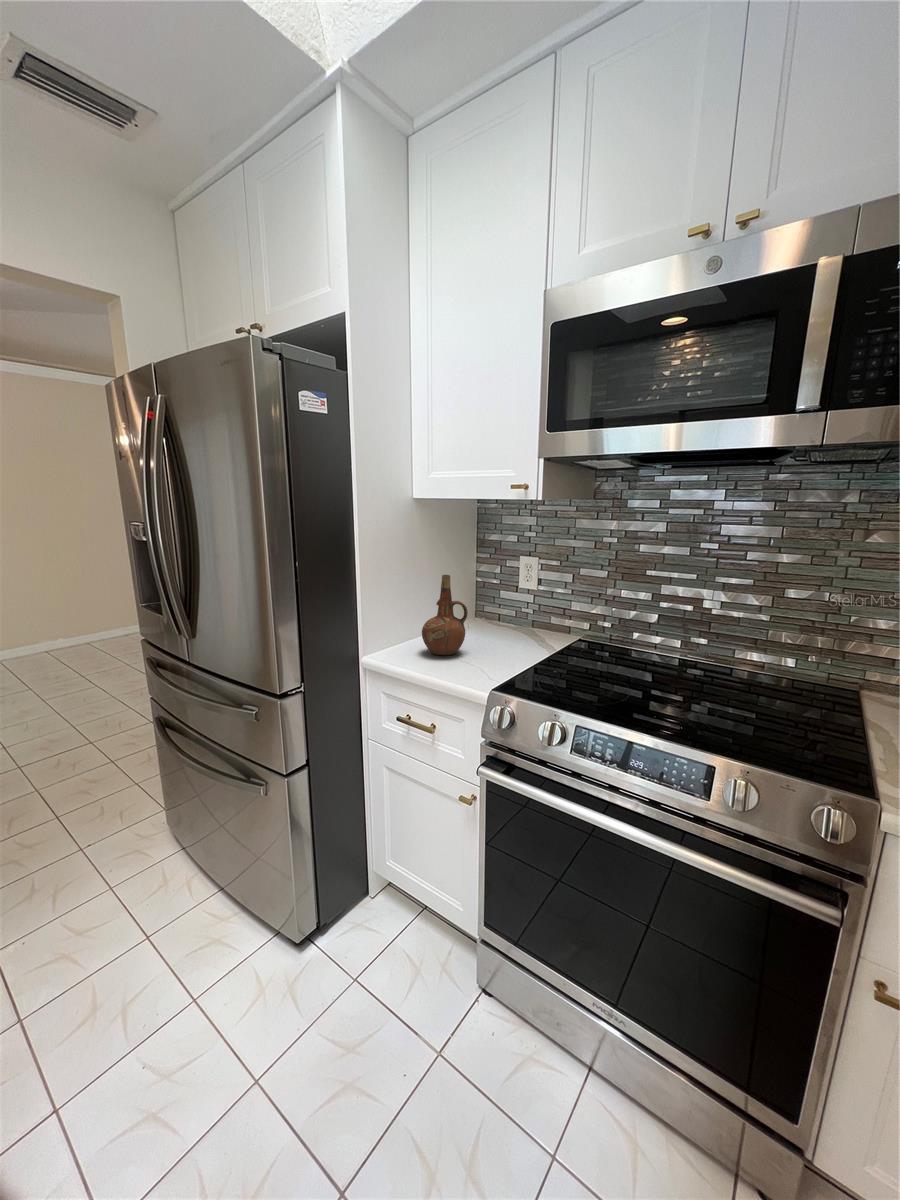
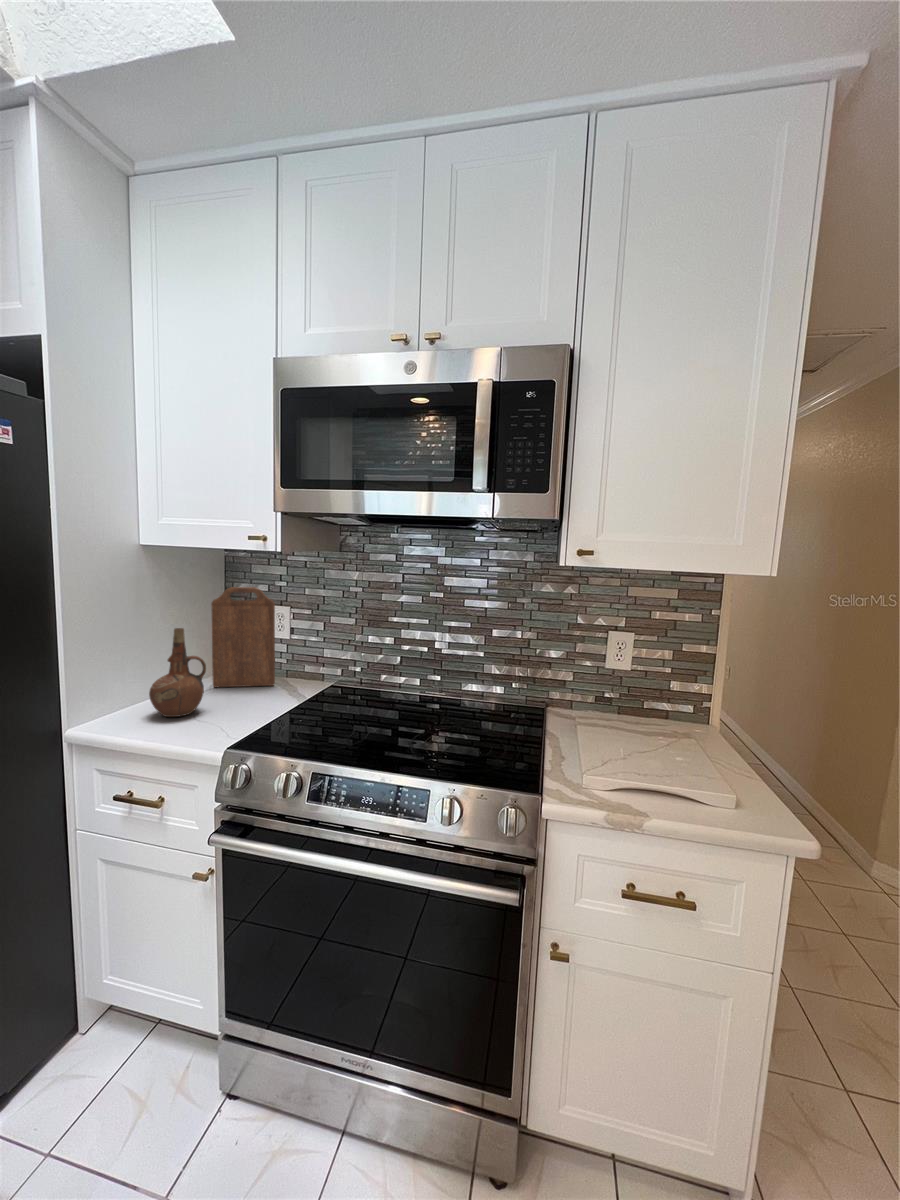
cutting board: none [468,537,526,634] -> present [211,587,275,687]

